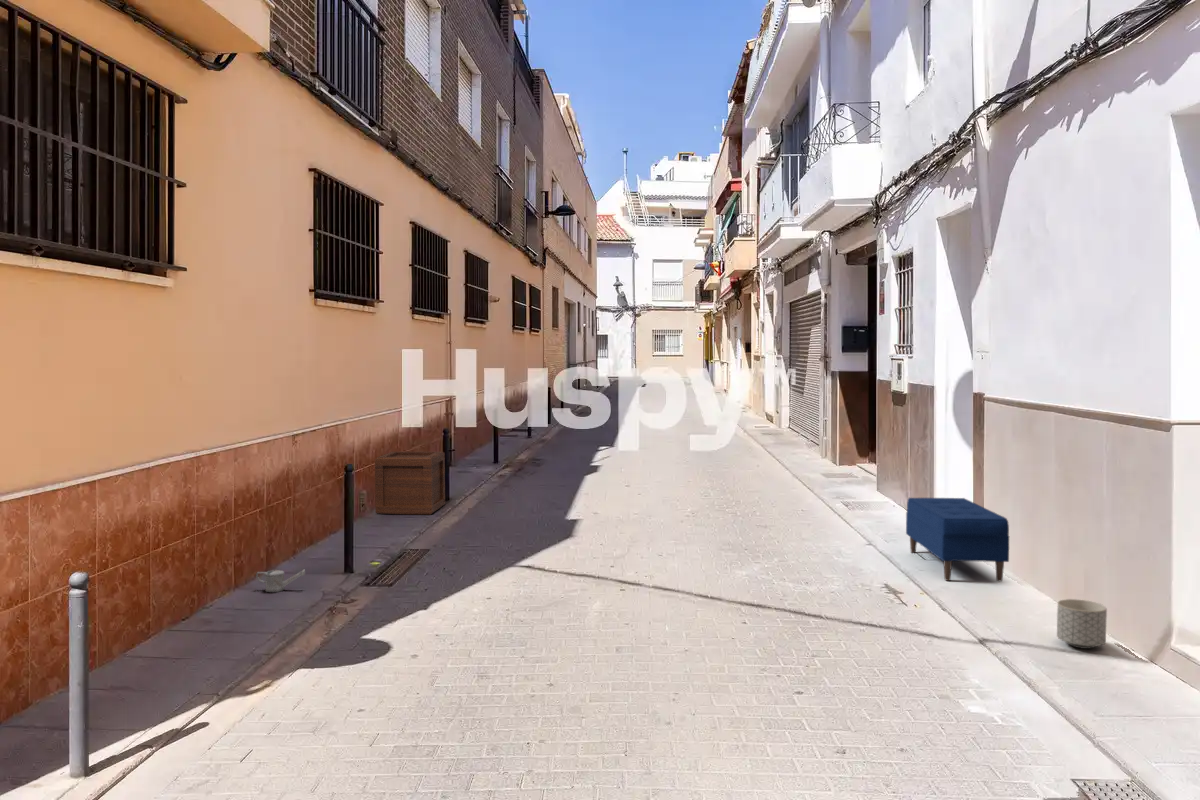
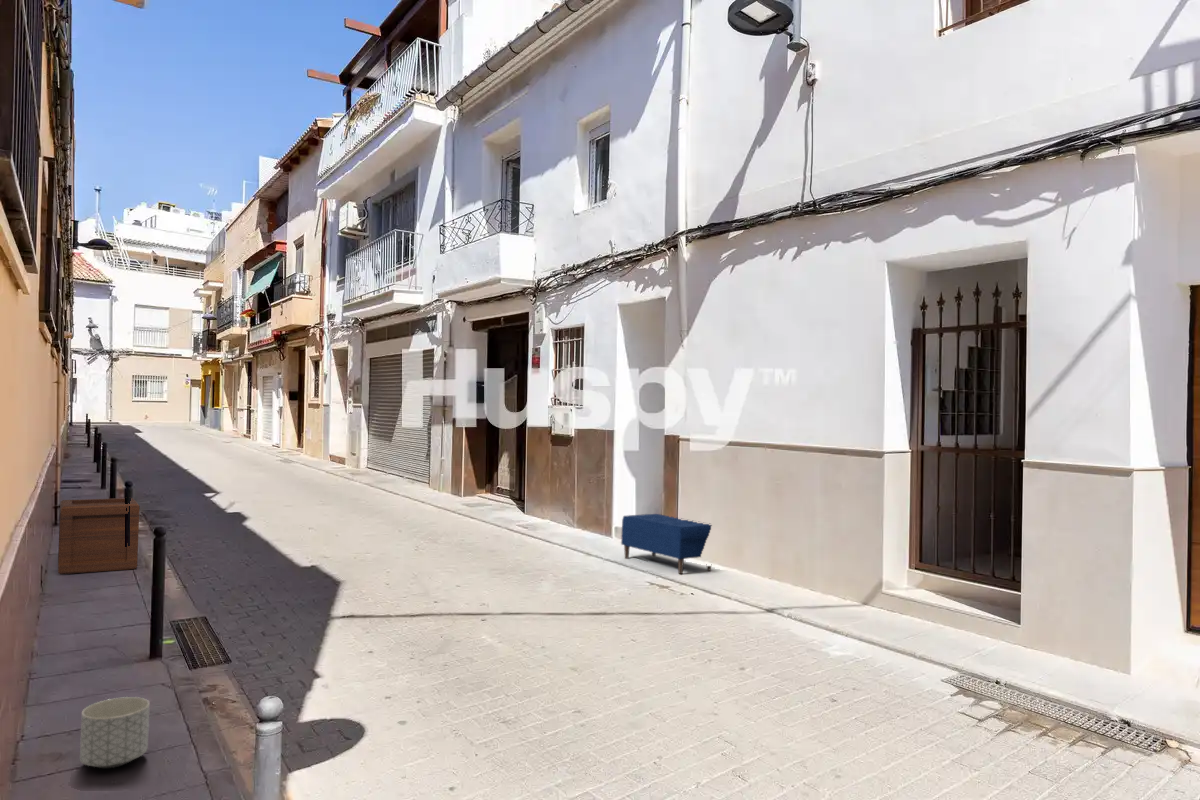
watering can: present [256,570,305,592] -> none [70,634,140,669]
planter: present [1057,599,1107,649] -> present [80,697,149,768]

